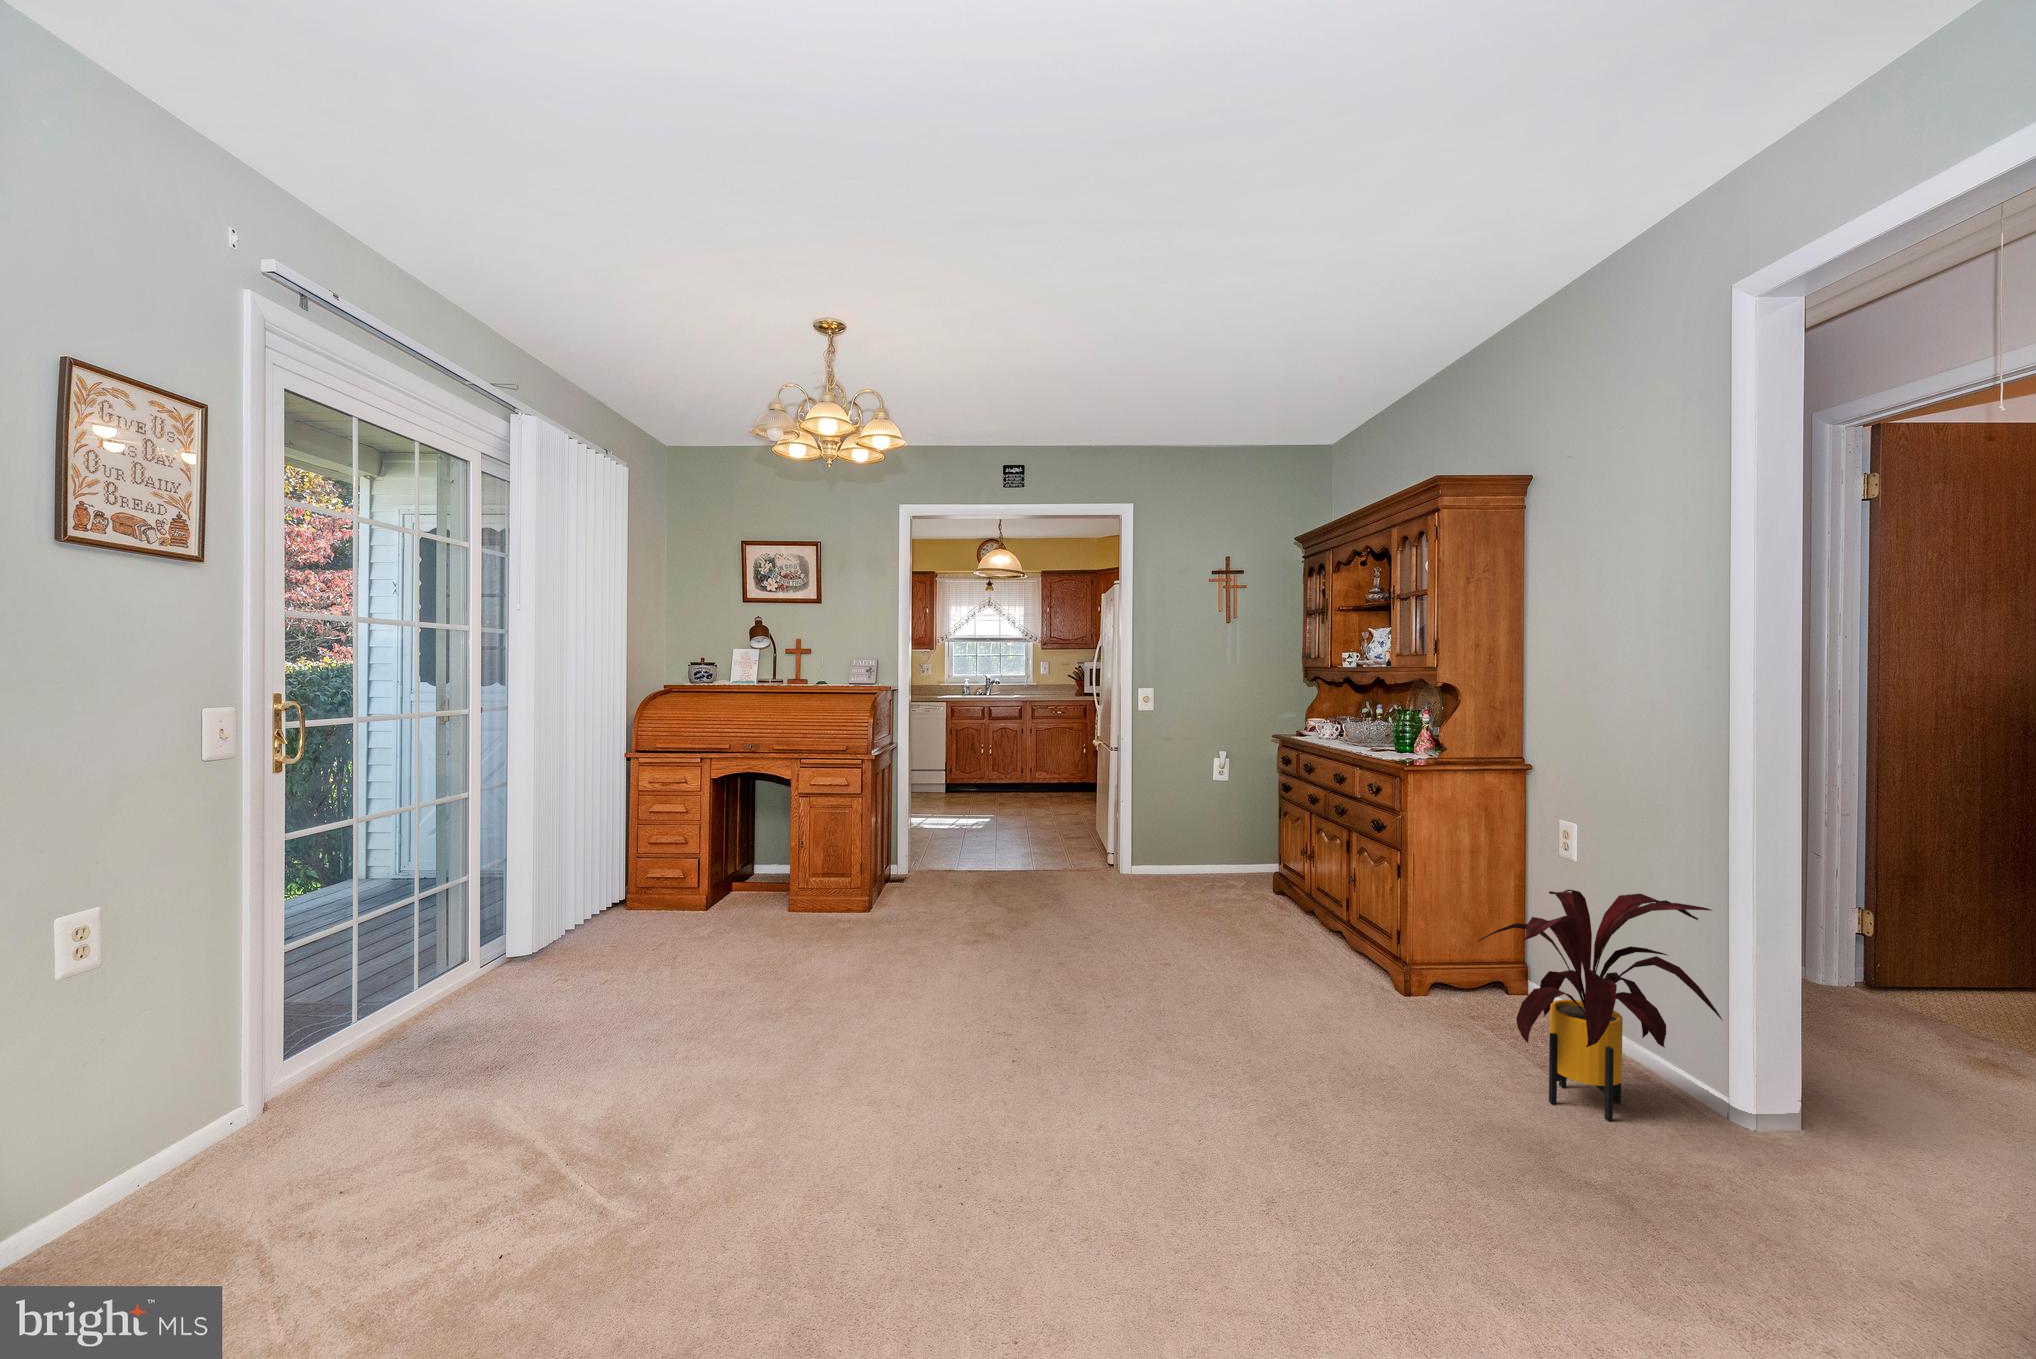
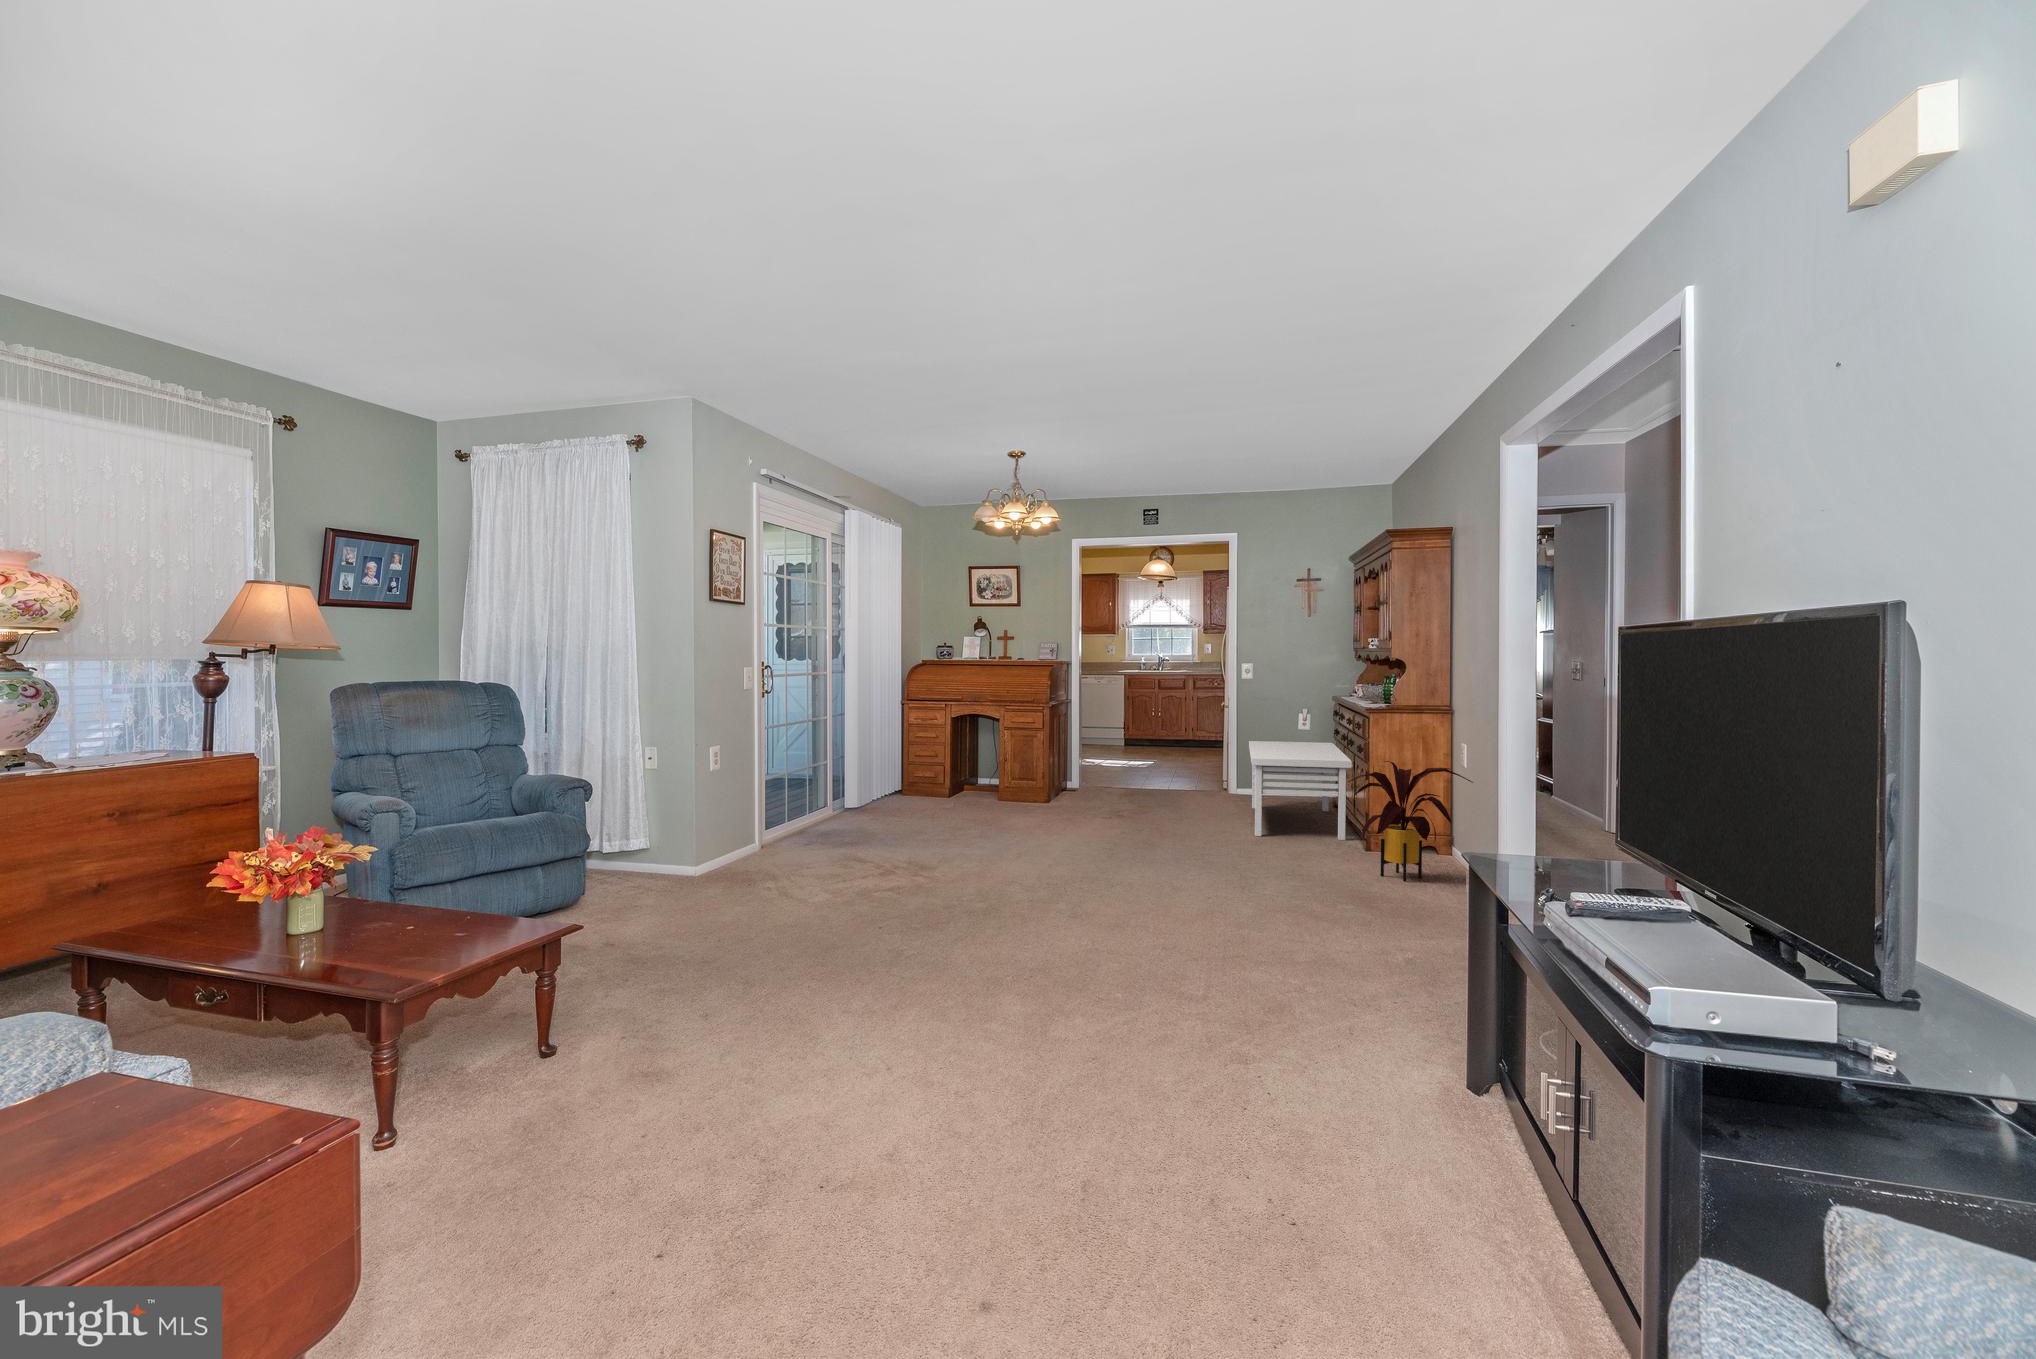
storage bench: none [1176,807,1393,985] -> present [1249,741,1352,840]

